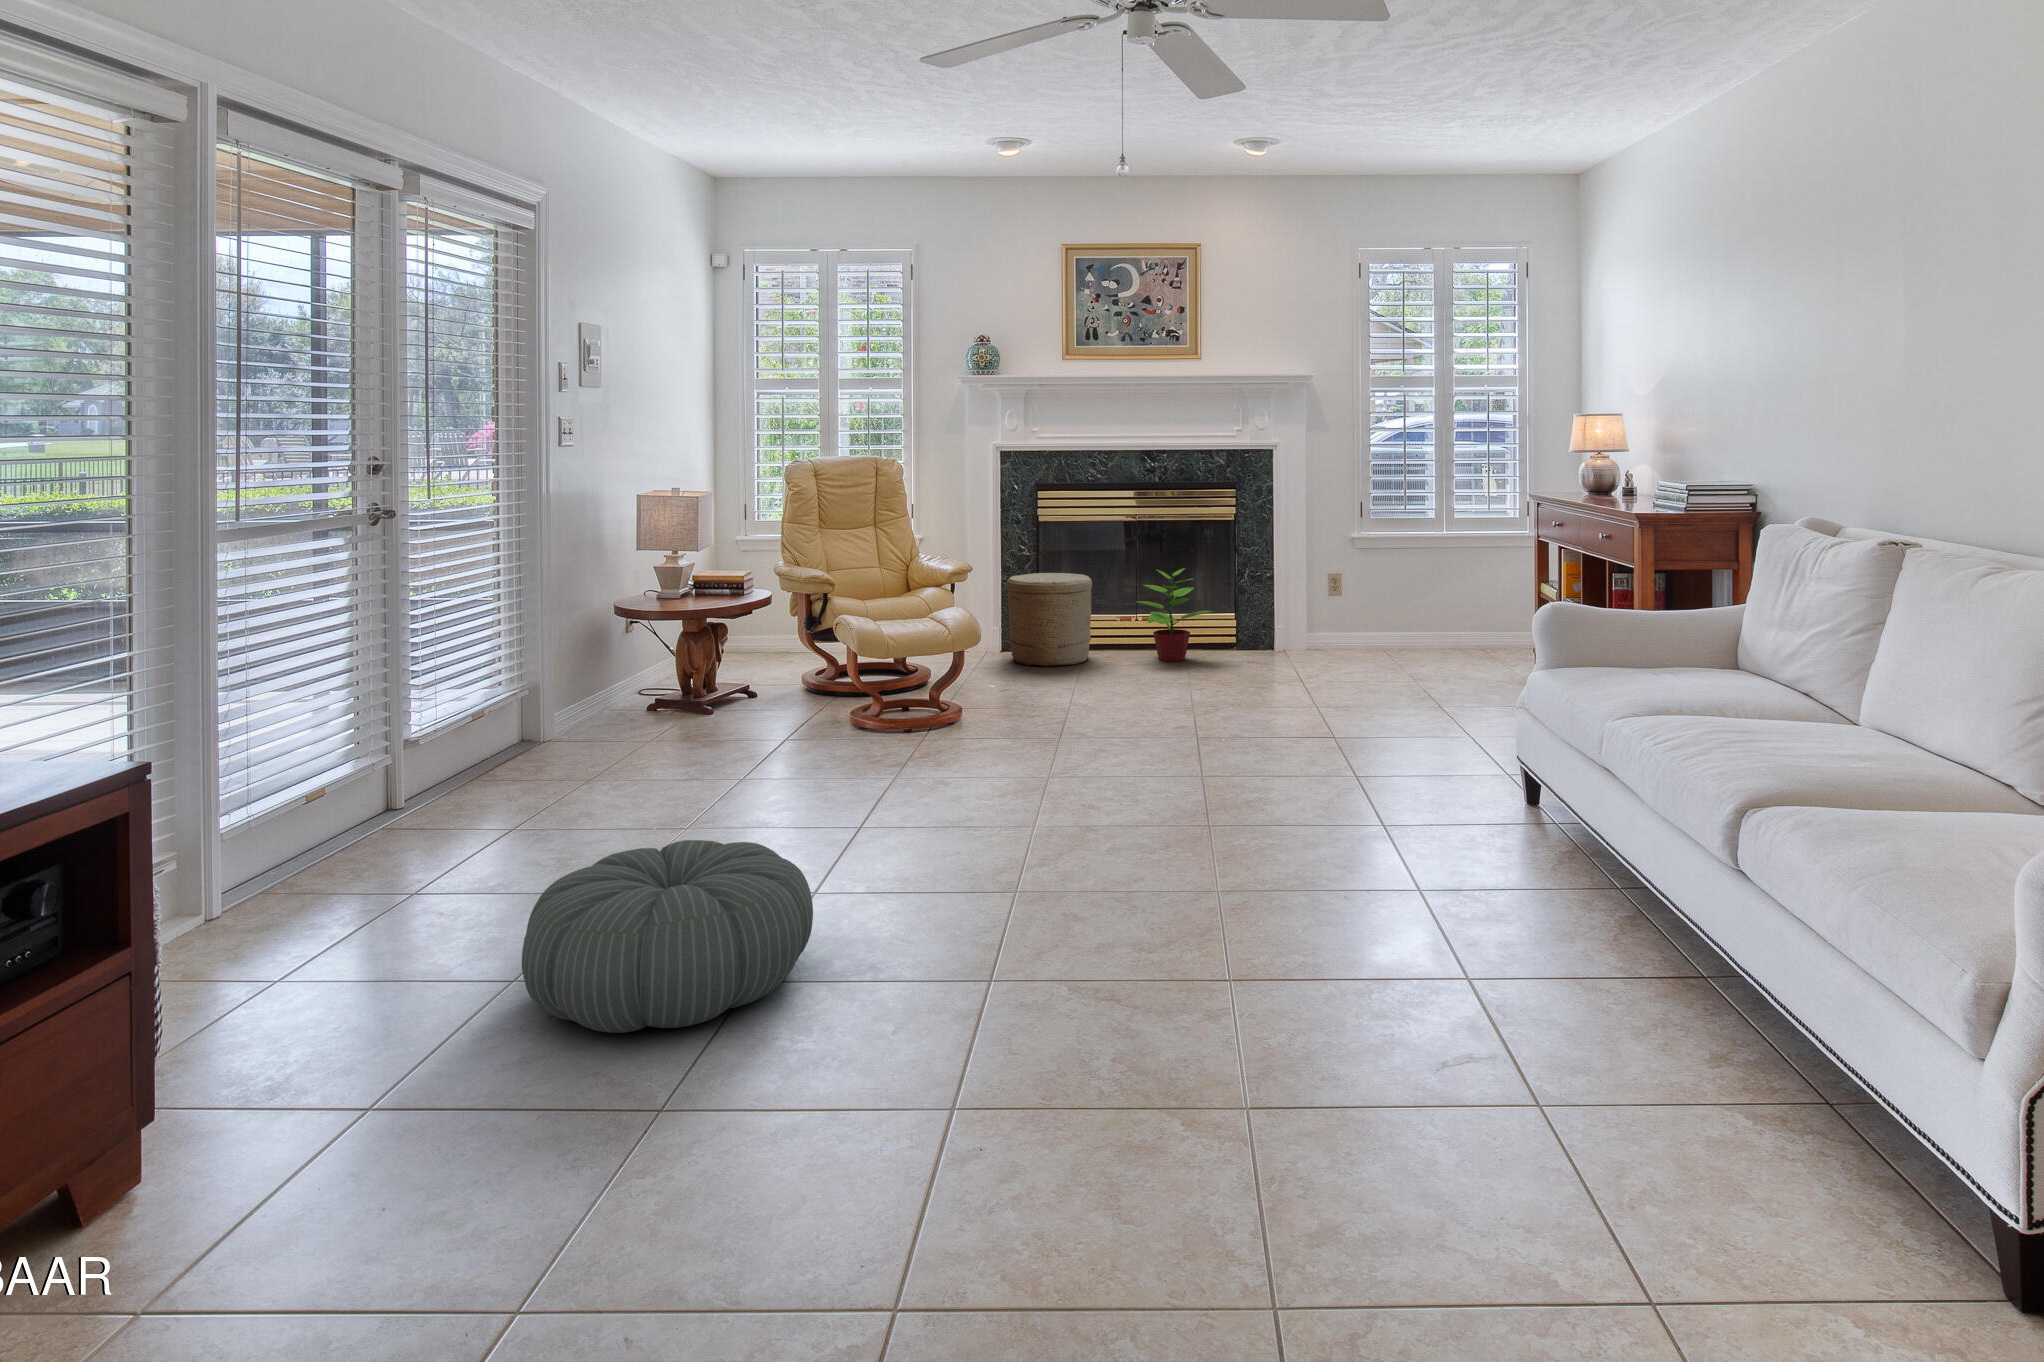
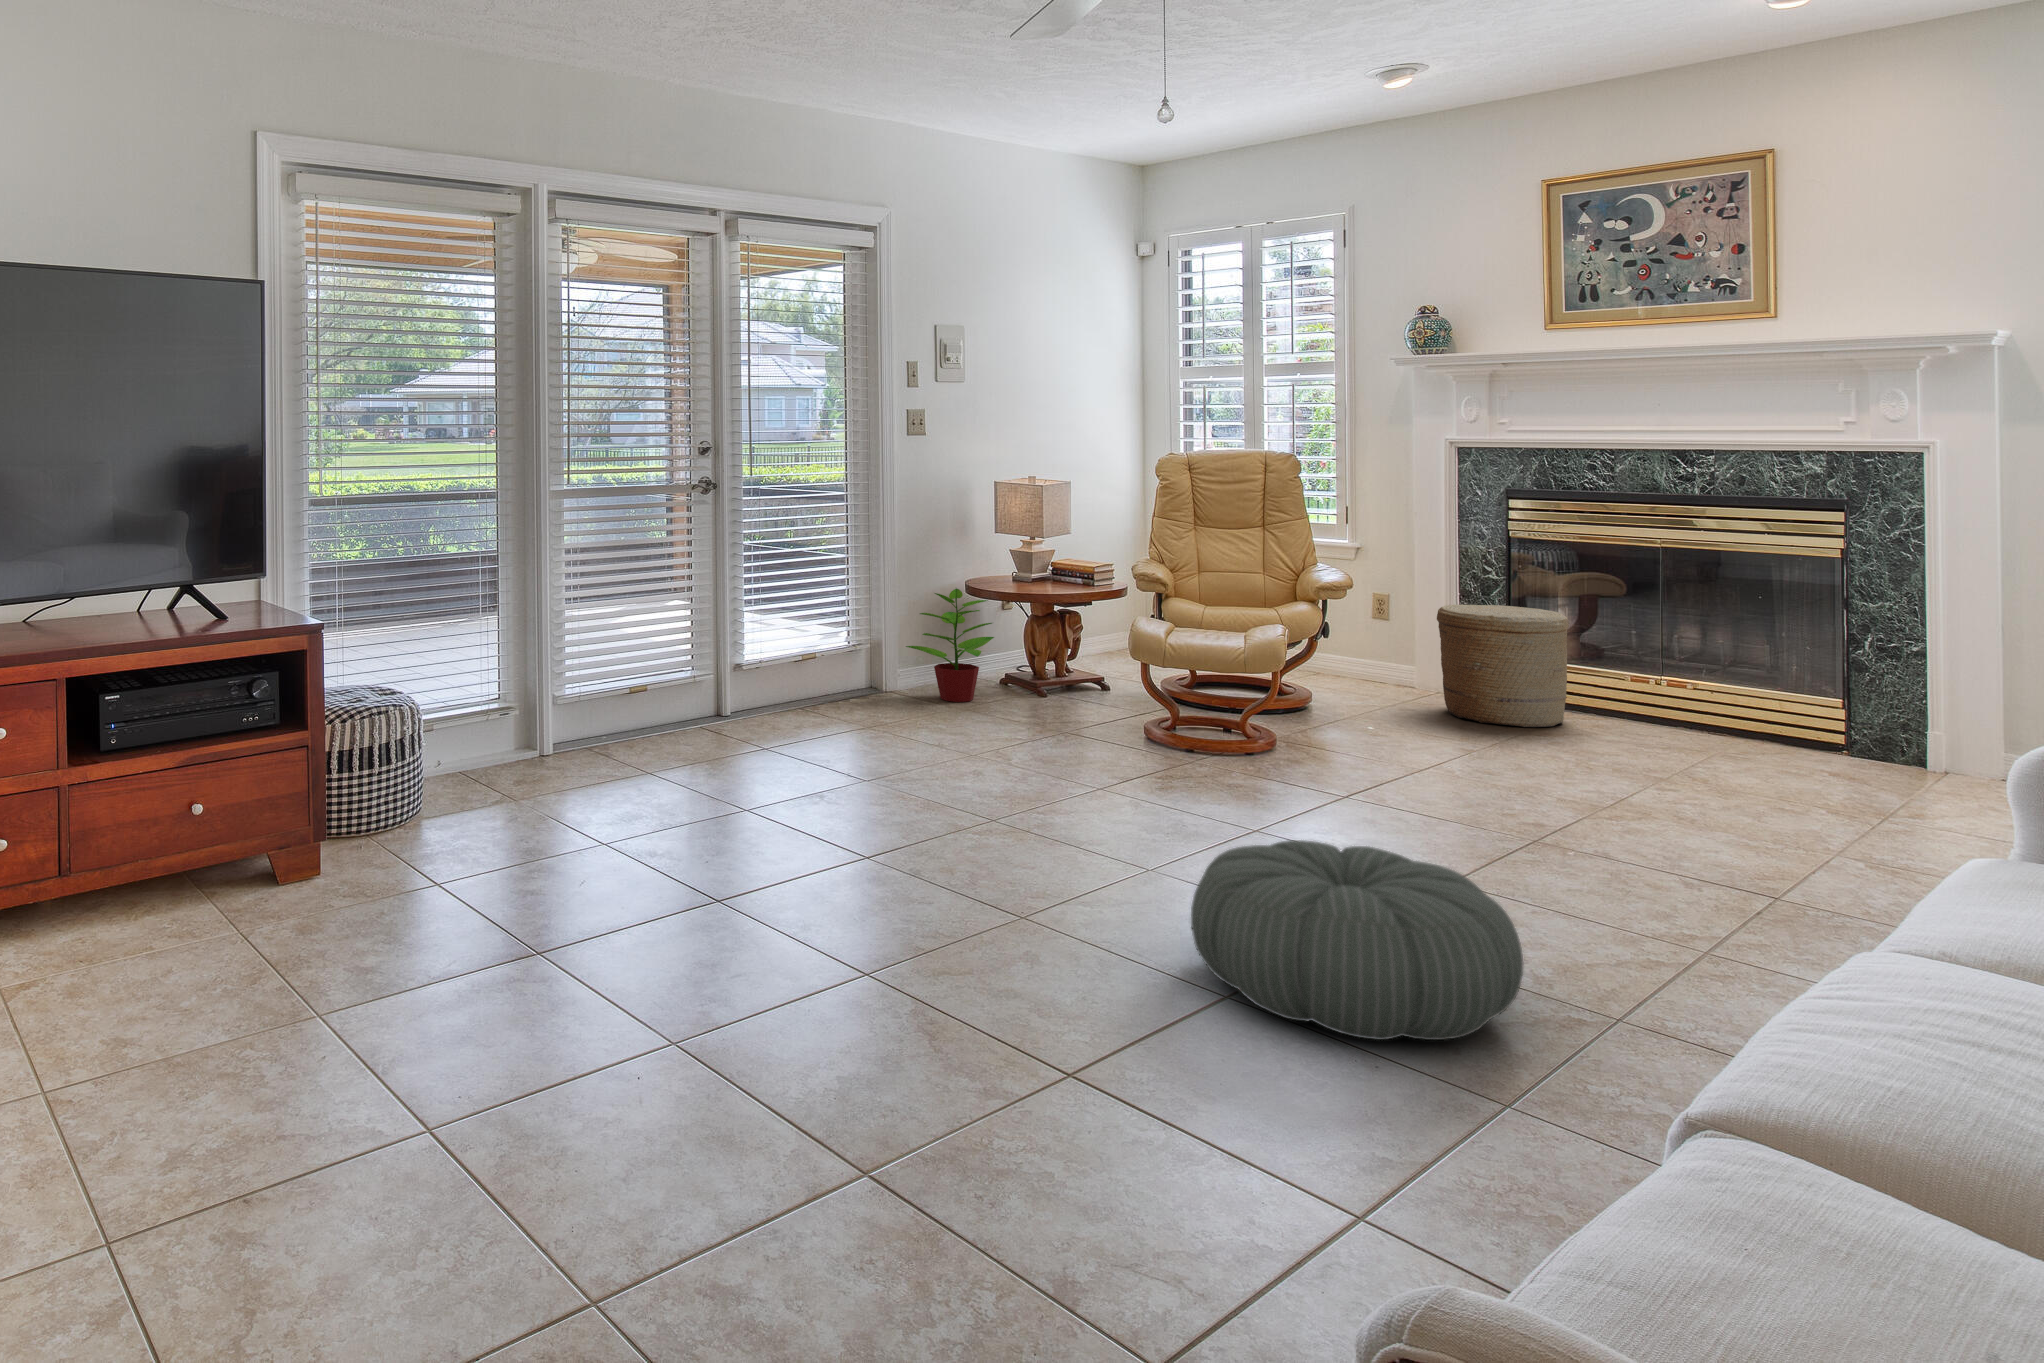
potted plant: present [1137,568,1214,661] -> present [906,588,994,702]
pouf: present [522,840,813,1033] -> present [1191,840,1523,1040]

